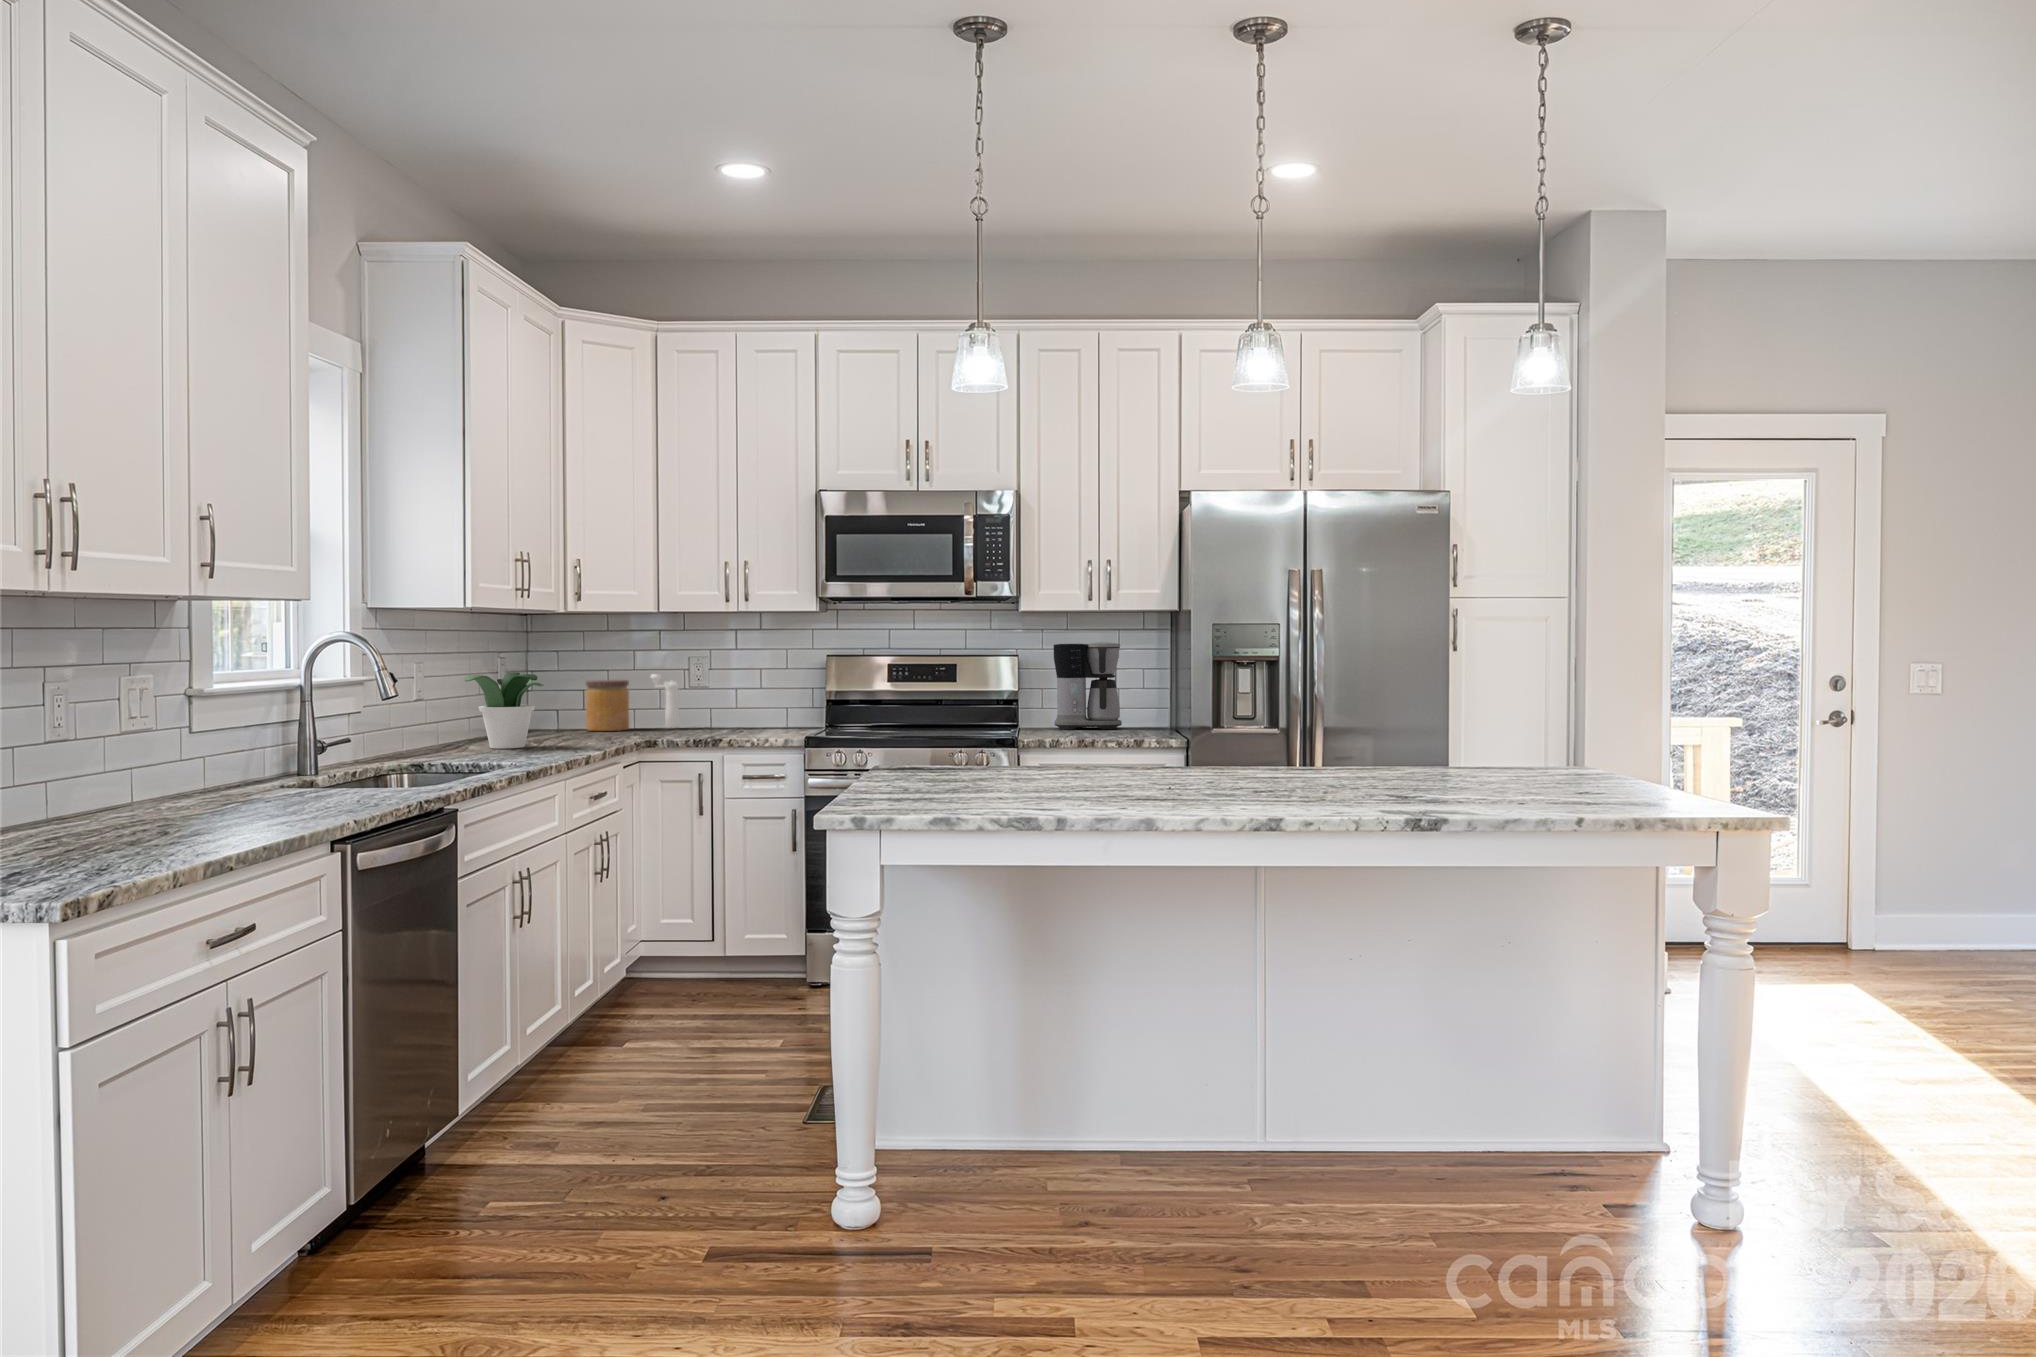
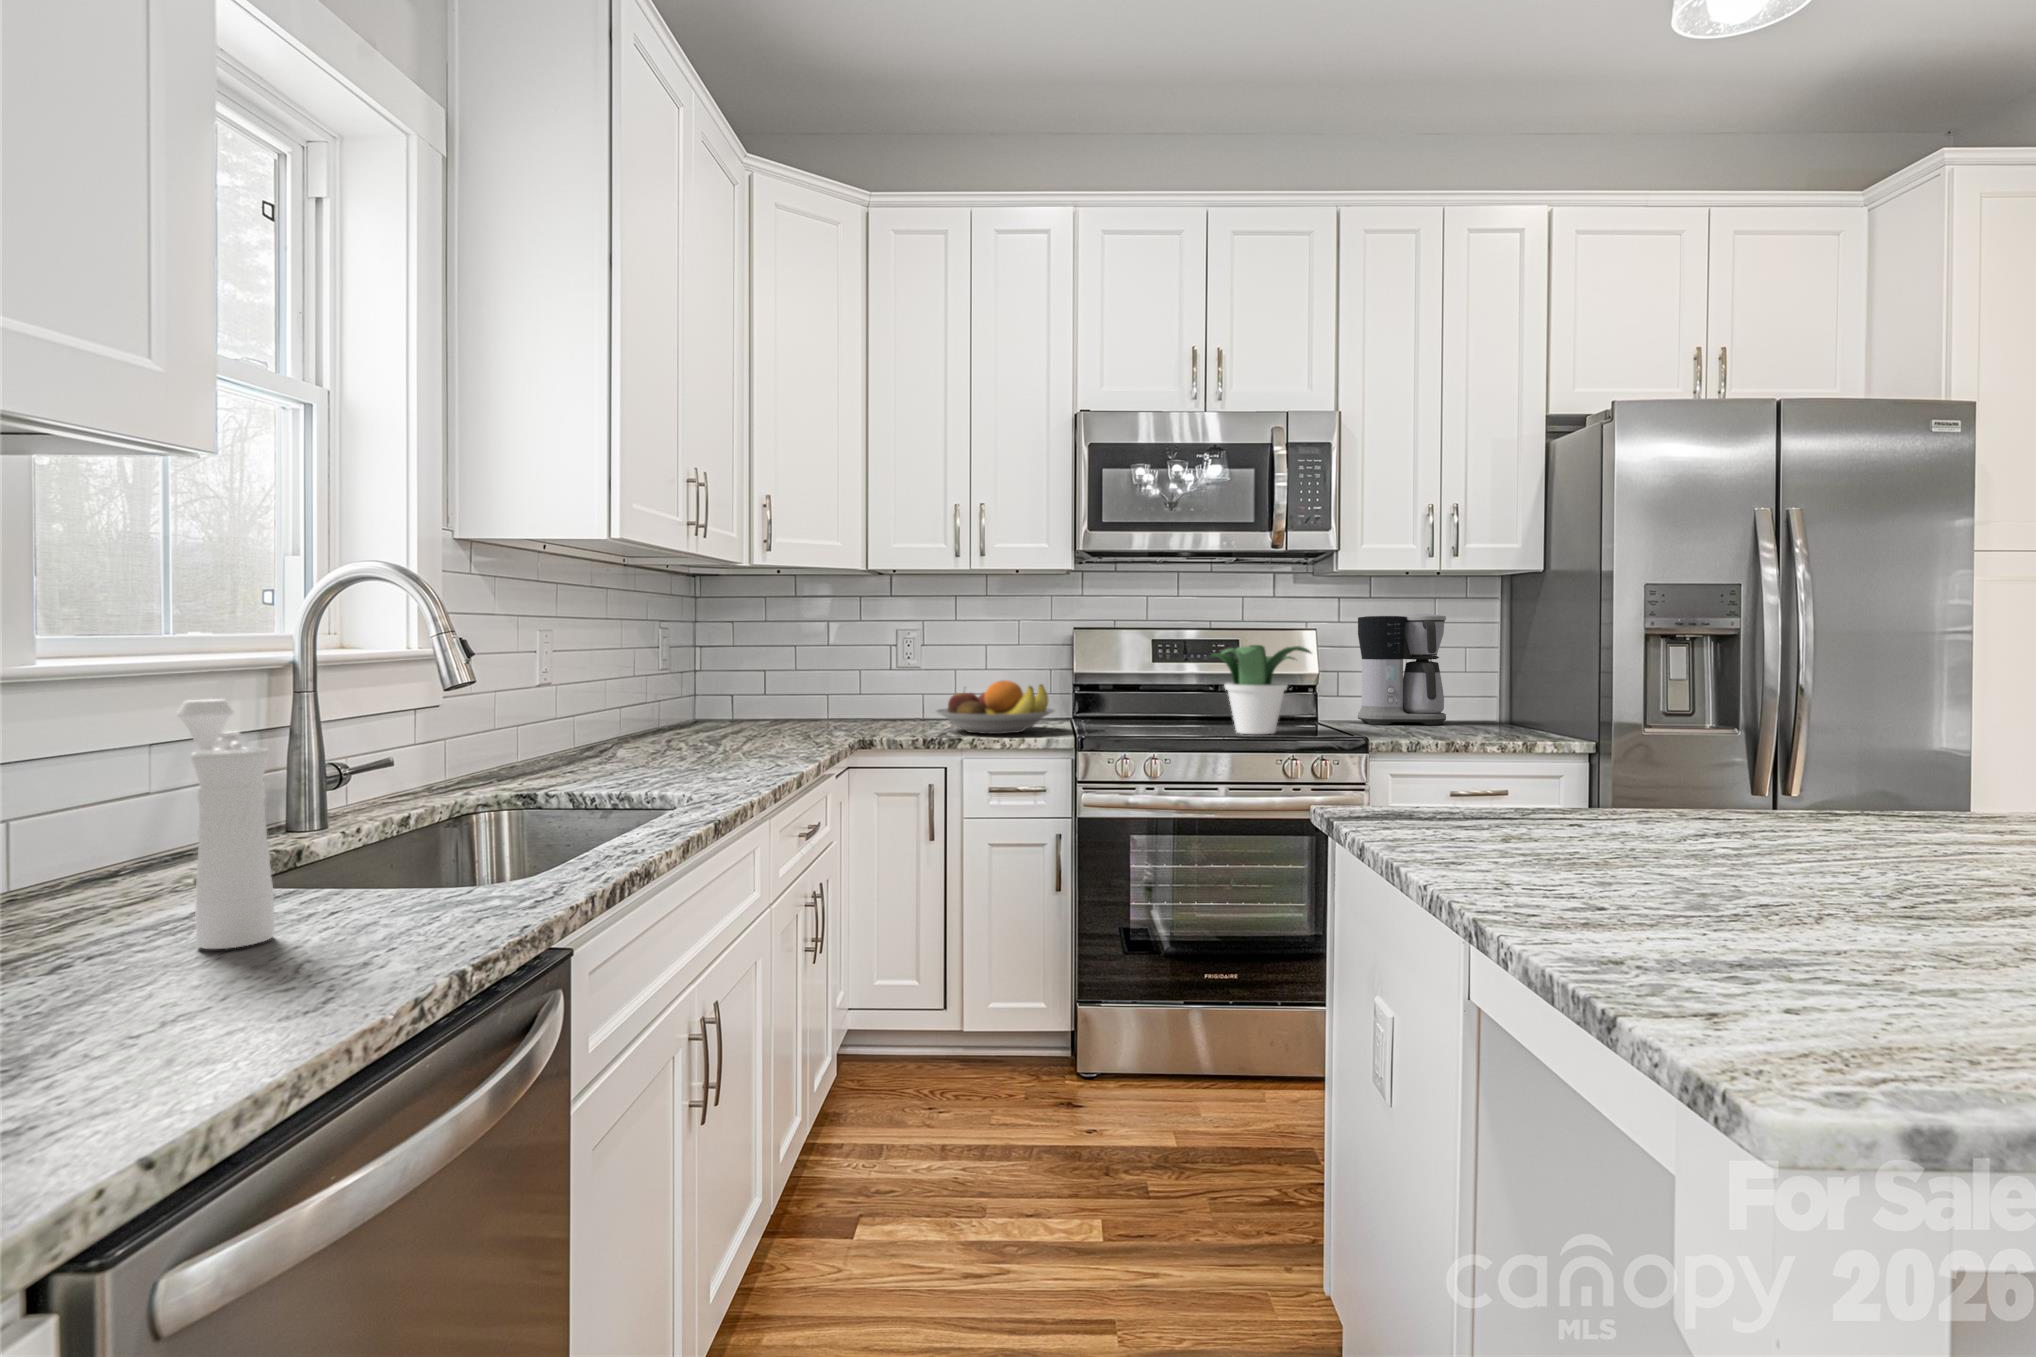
potted plant: present [465,672,544,748] -> present [1209,645,1311,734]
pepper mill: present [651,674,680,728] -> present [177,699,275,949]
jar: present [586,680,629,731] -> none [771,659,825,725]
fruit bowl: none [707,696,800,736] -> present [935,680,1054,734]

